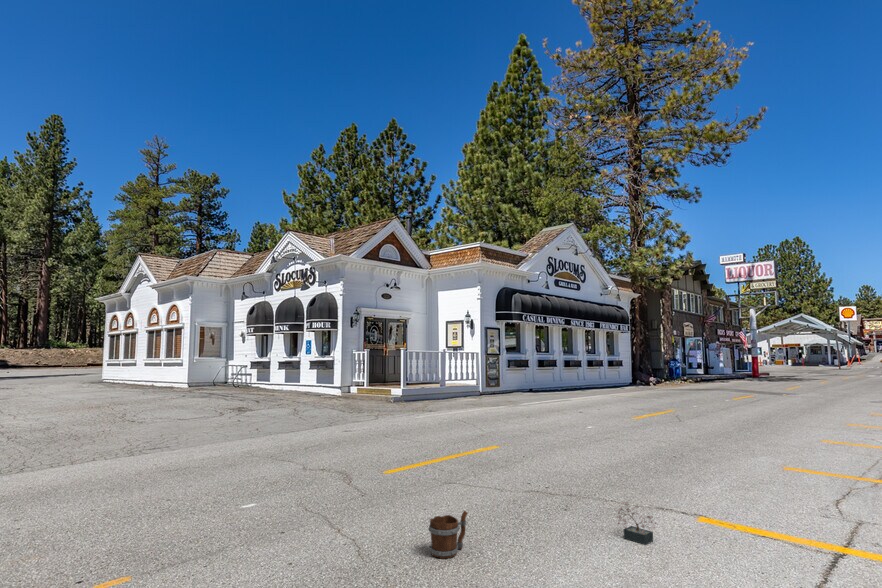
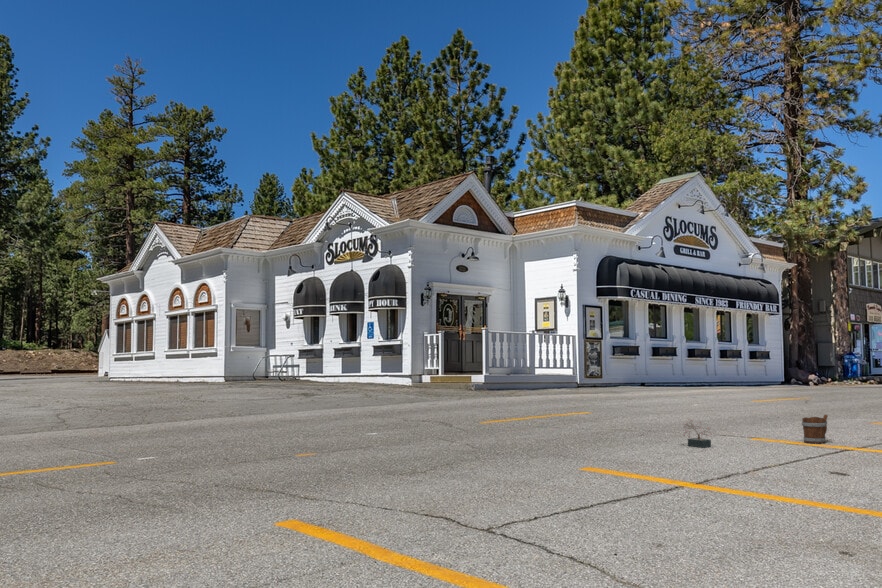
bucket: present [428,511,467,559] -> present [802,415,828,444]

